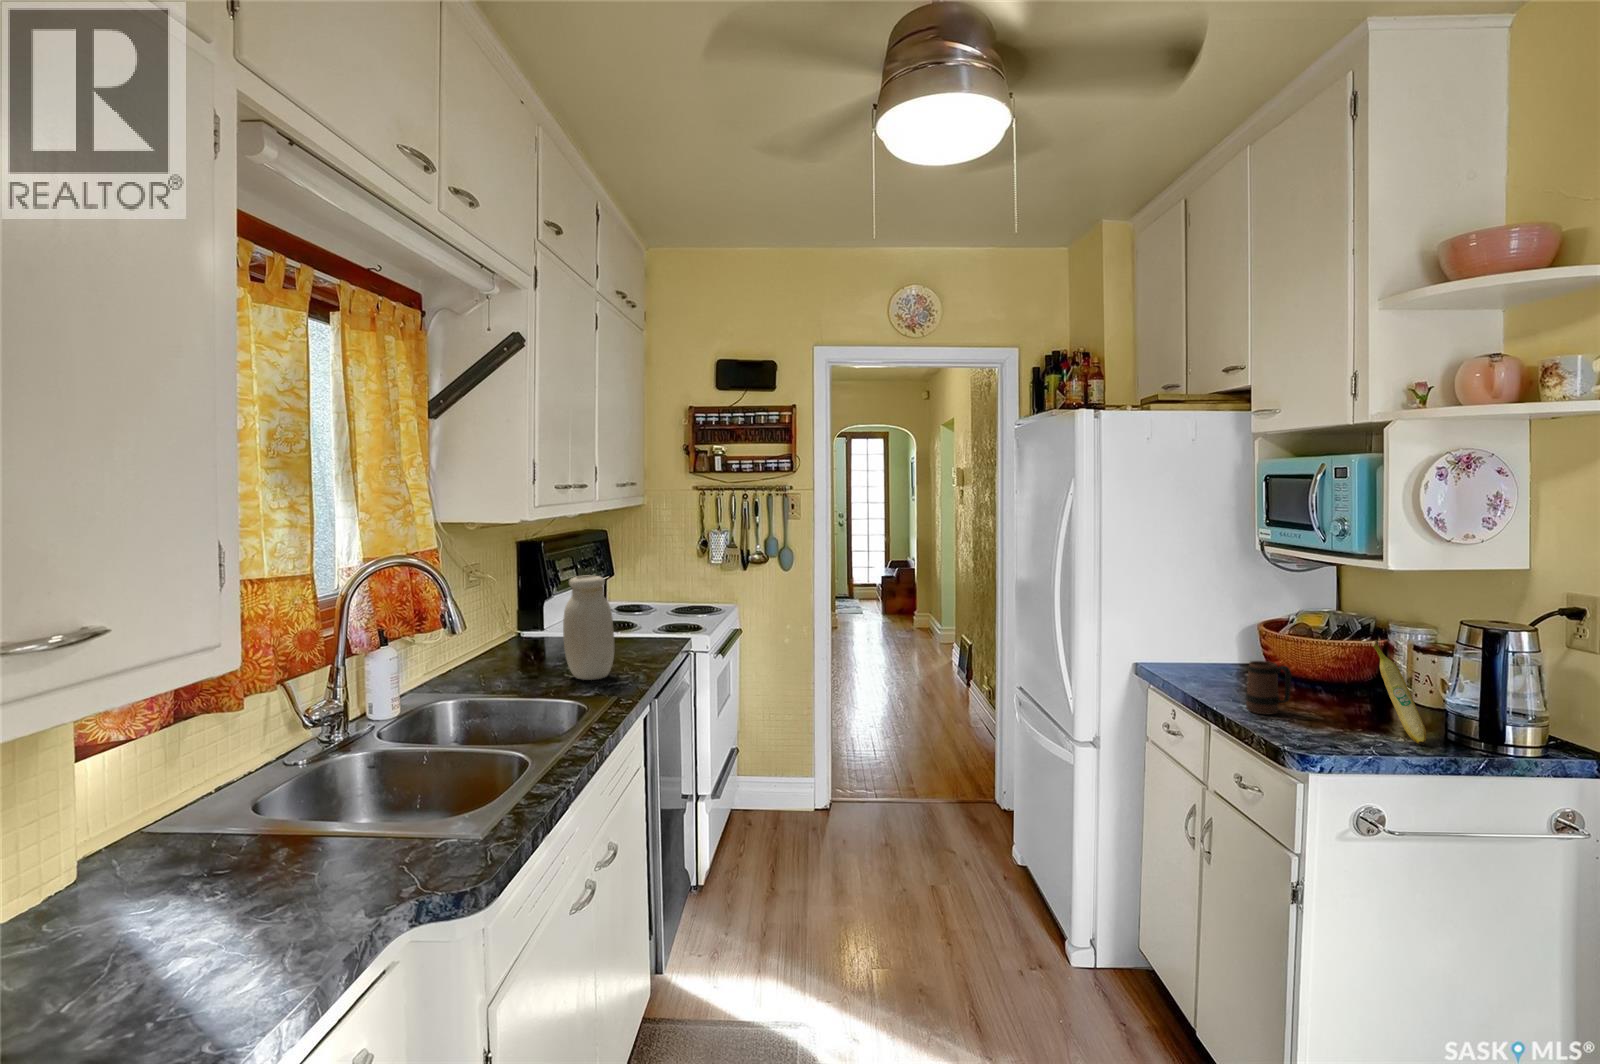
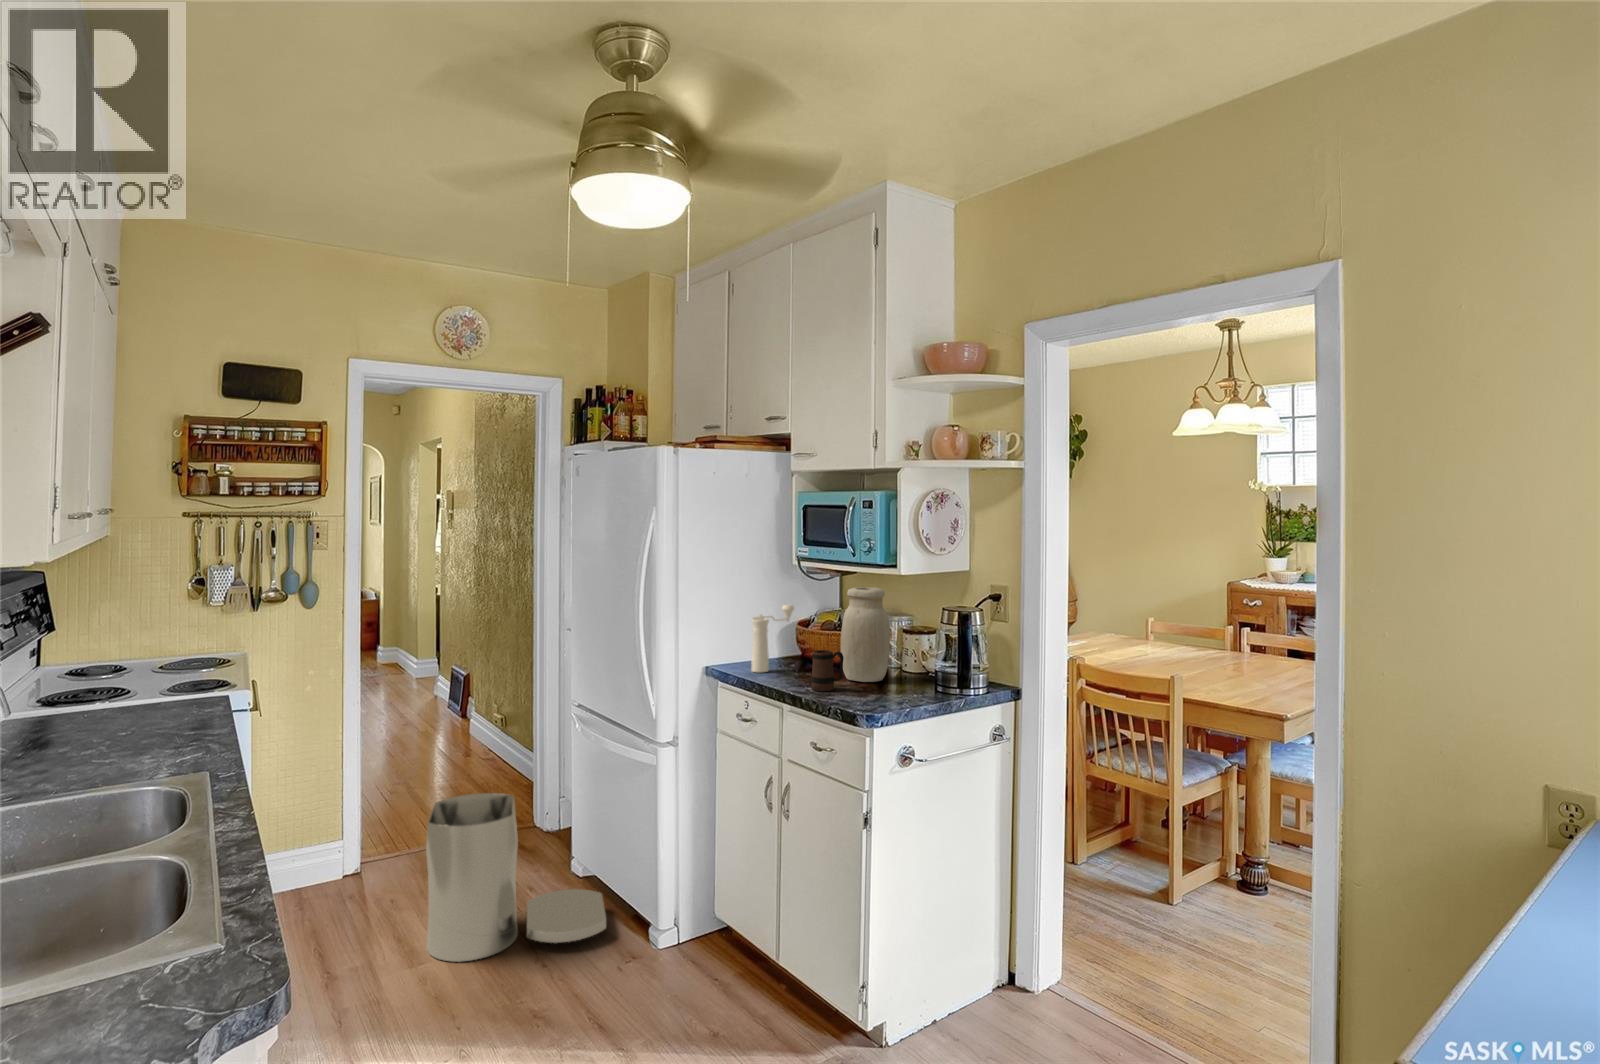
jar: present [563,575,614,680] -> present [841,587,890,682]
pepper mill: none [1186,597,1249,678] -> present [751,604,794,673]
fruit: present [1372,640,1426,745] -> none [895,626,932,697]
trash can: none [851,758,1024,928] -> present [426,793,606,962]

